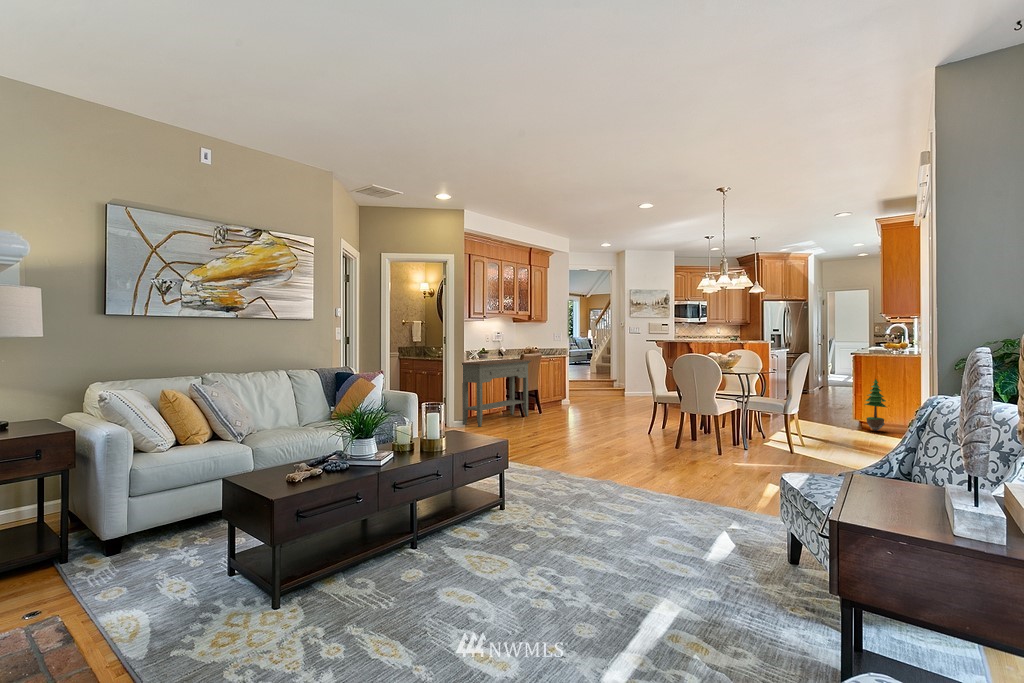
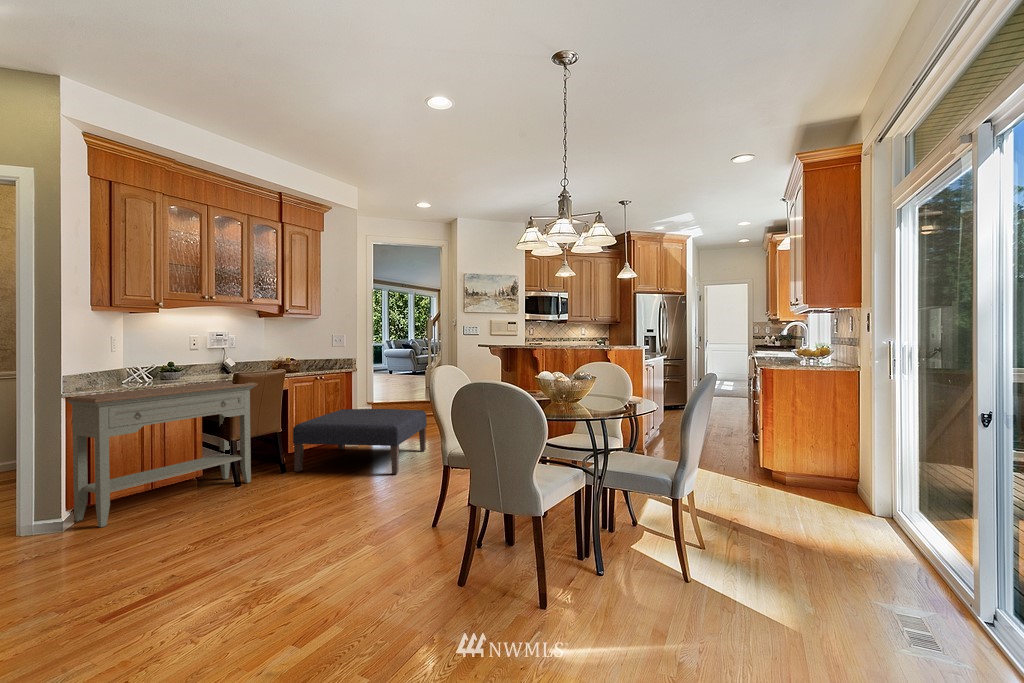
potted tree: present [865,379,886,431] -> none [786,409,820,494]
ottoman: none [546,380,618,416] -> present [293,409,427,474]

